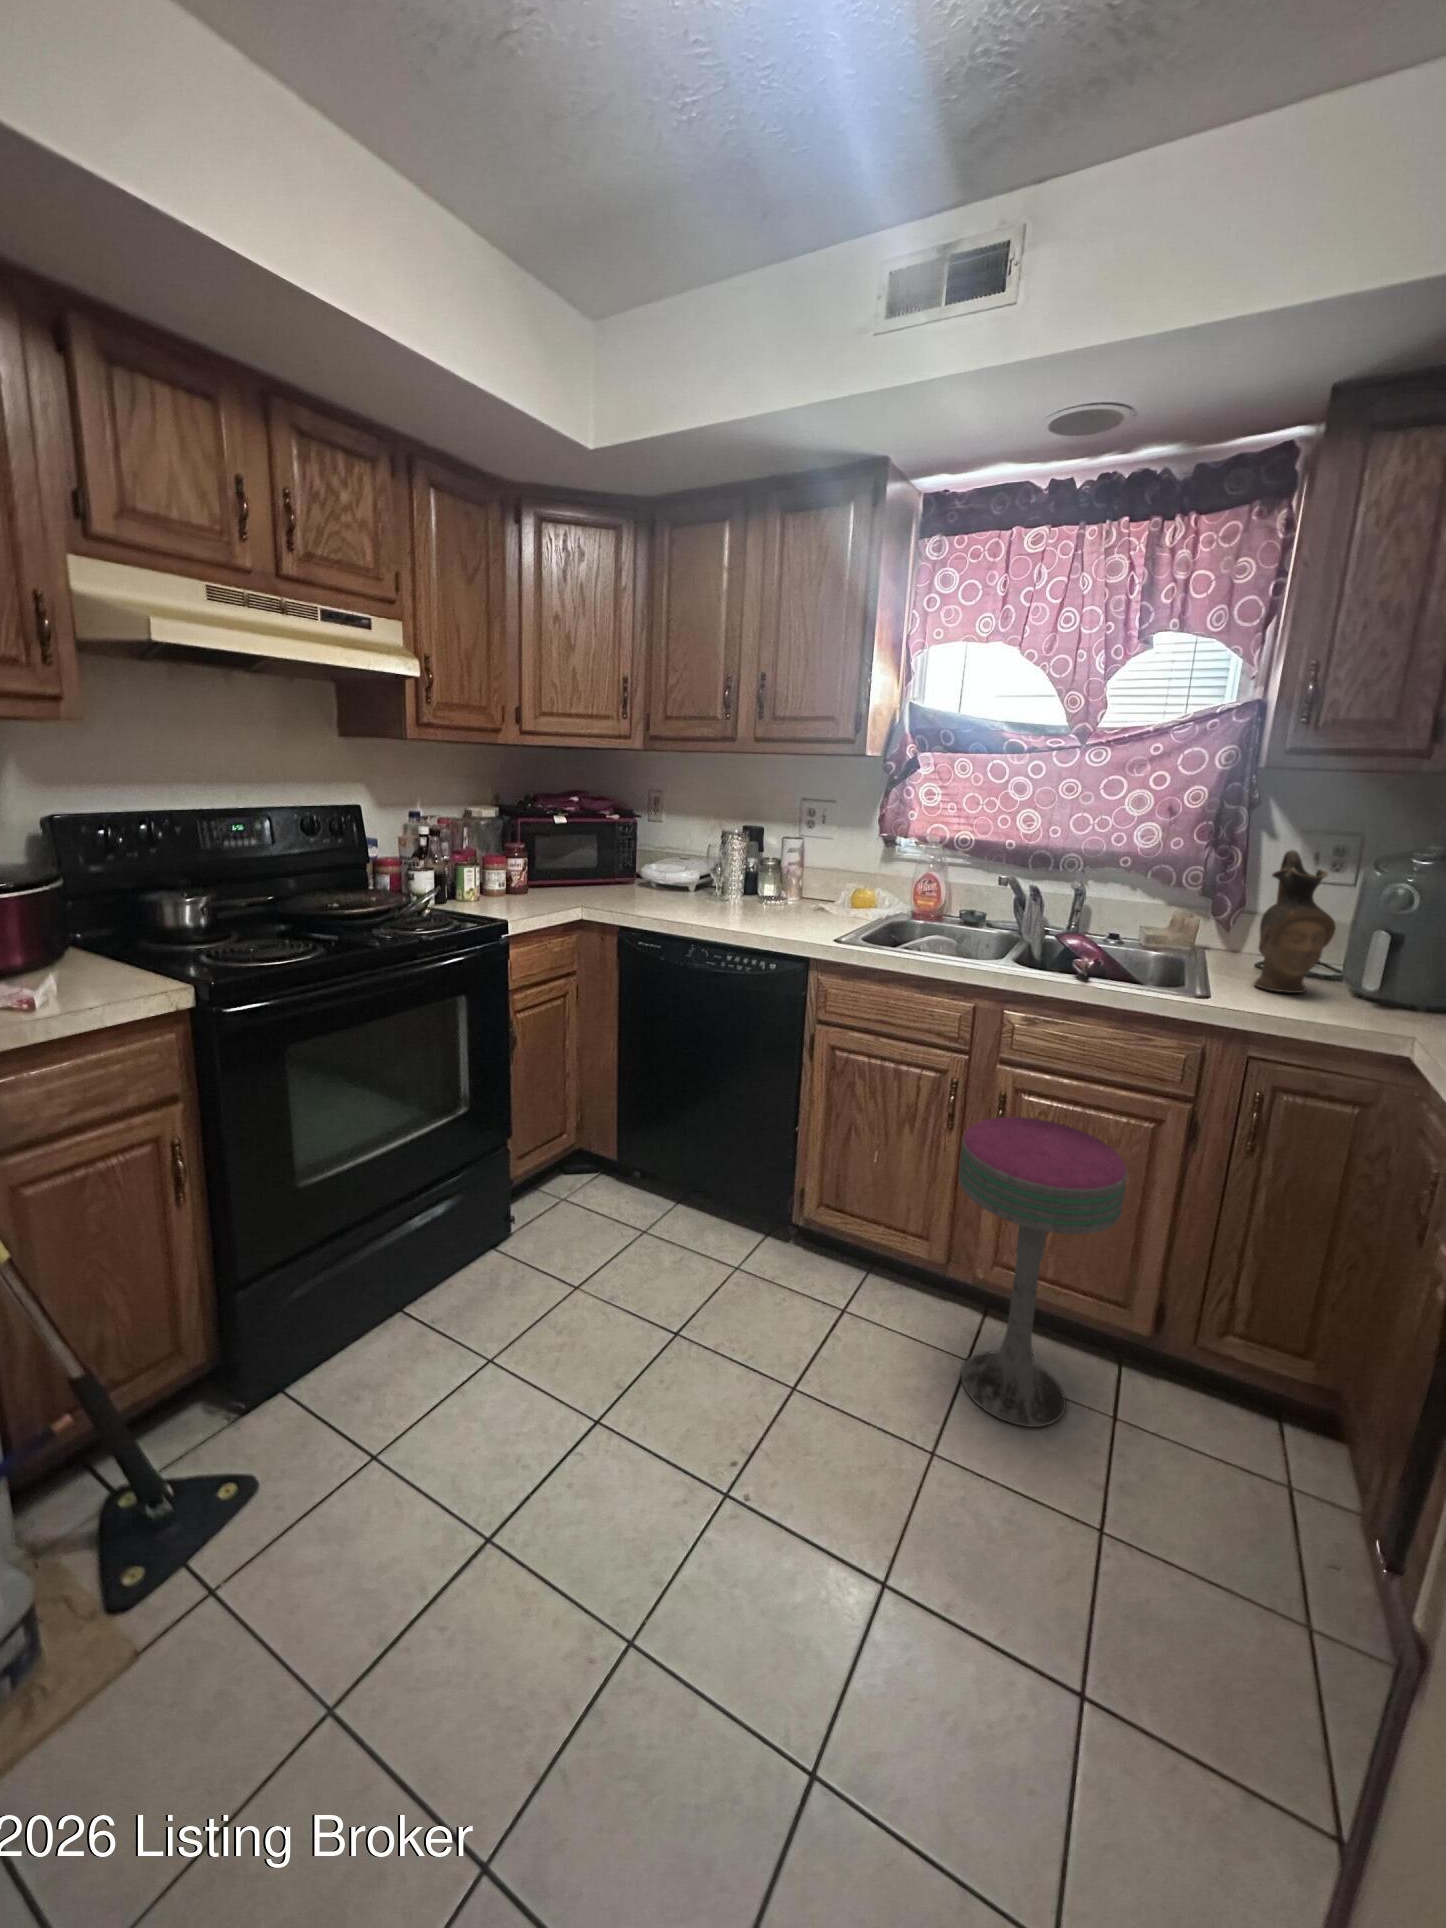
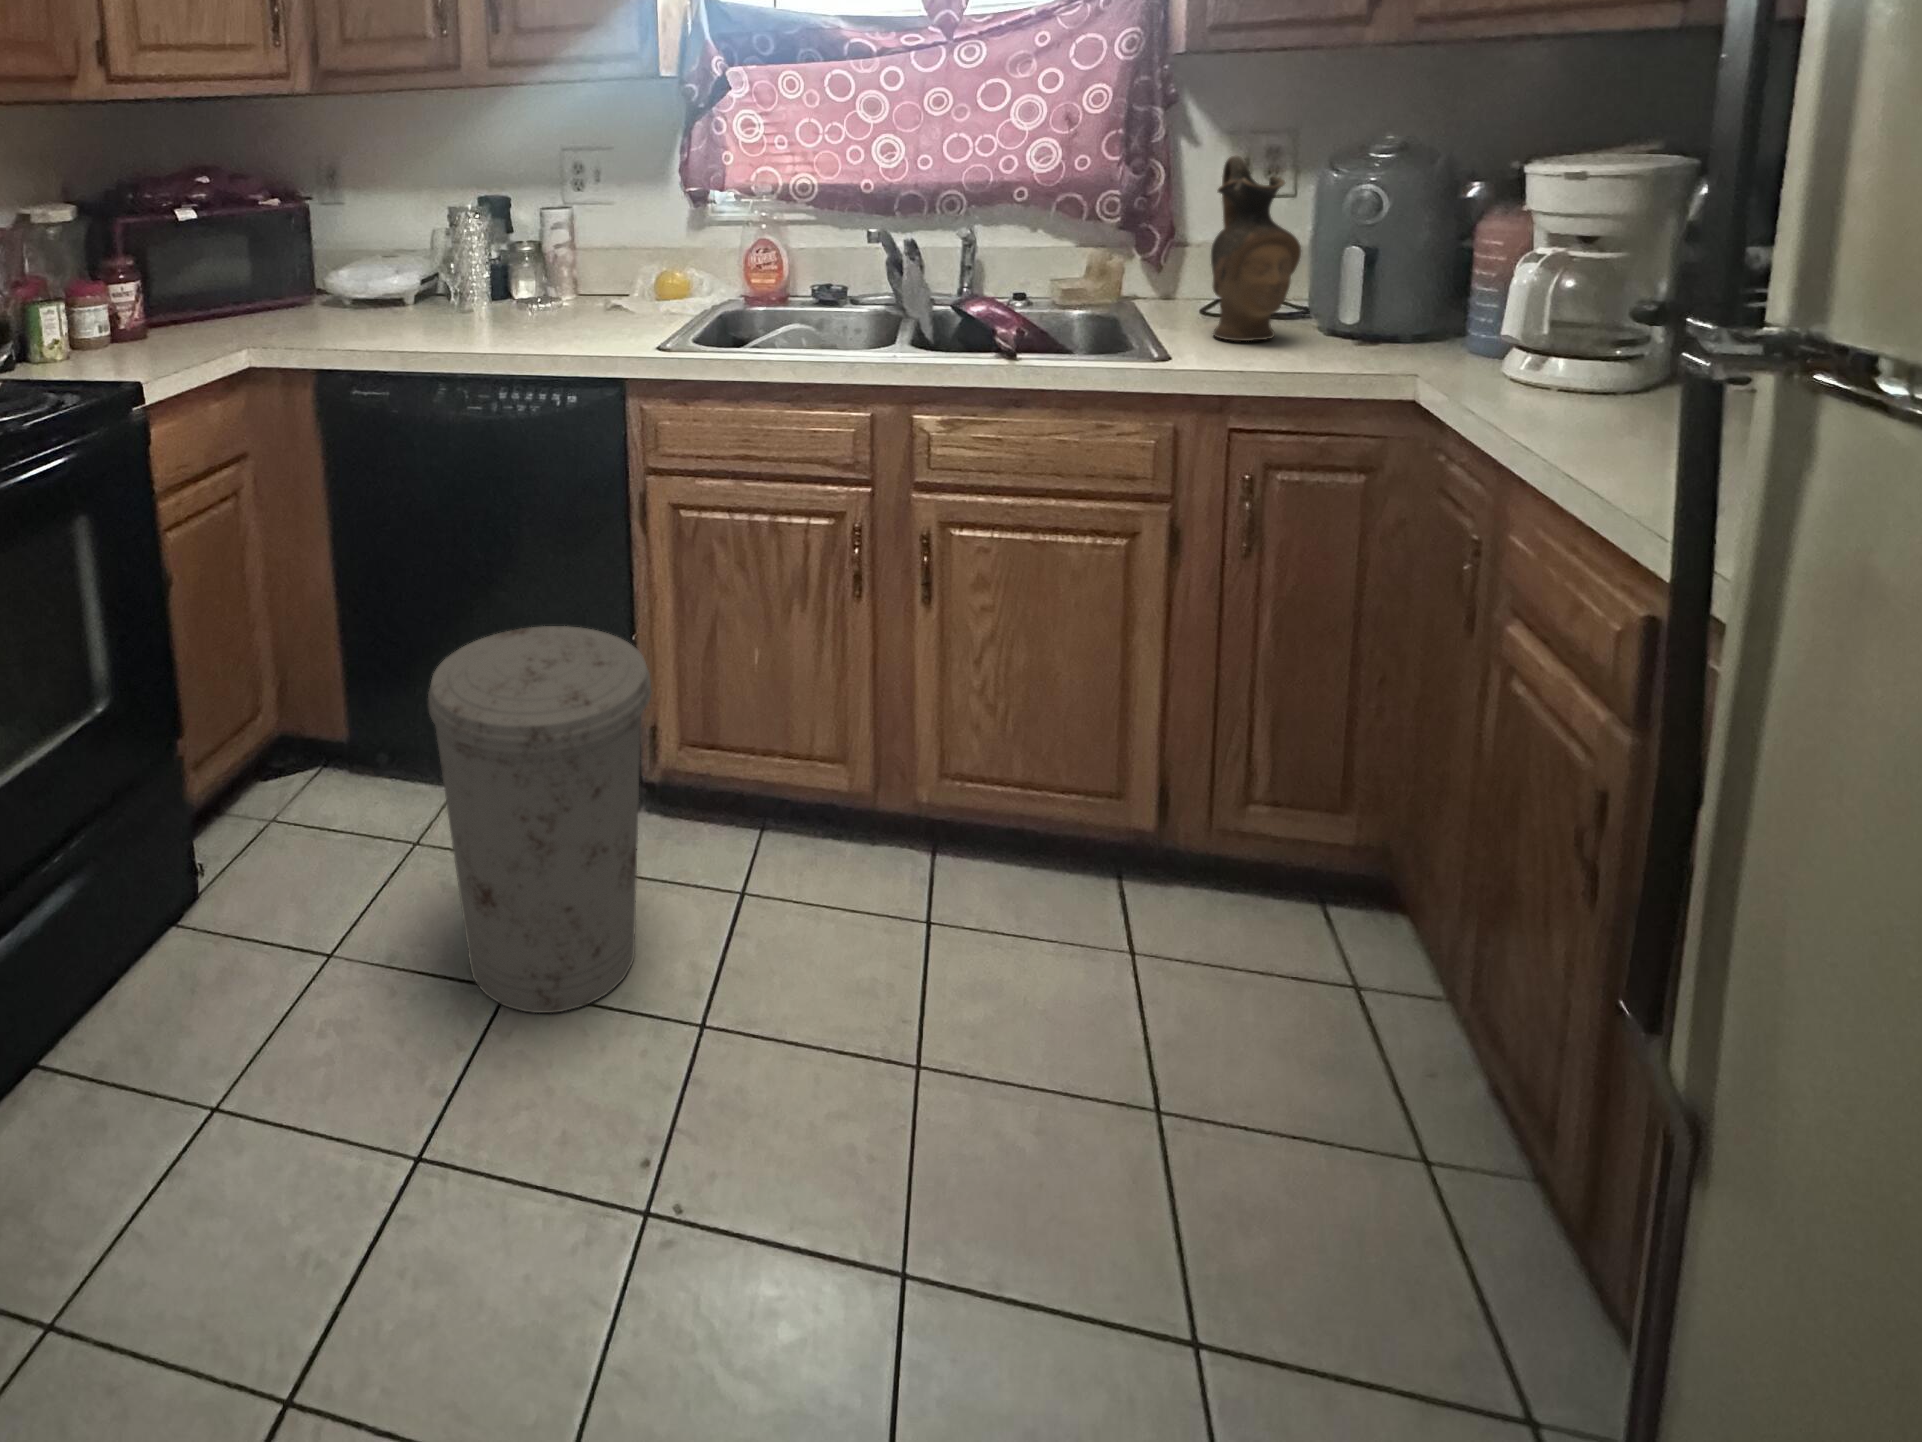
trash can: none [646,1111,791,1358] -> present [428,626,651,1013]
bar stool: present [958,1117,1128,1427] -> none [889,559,1114,994]

